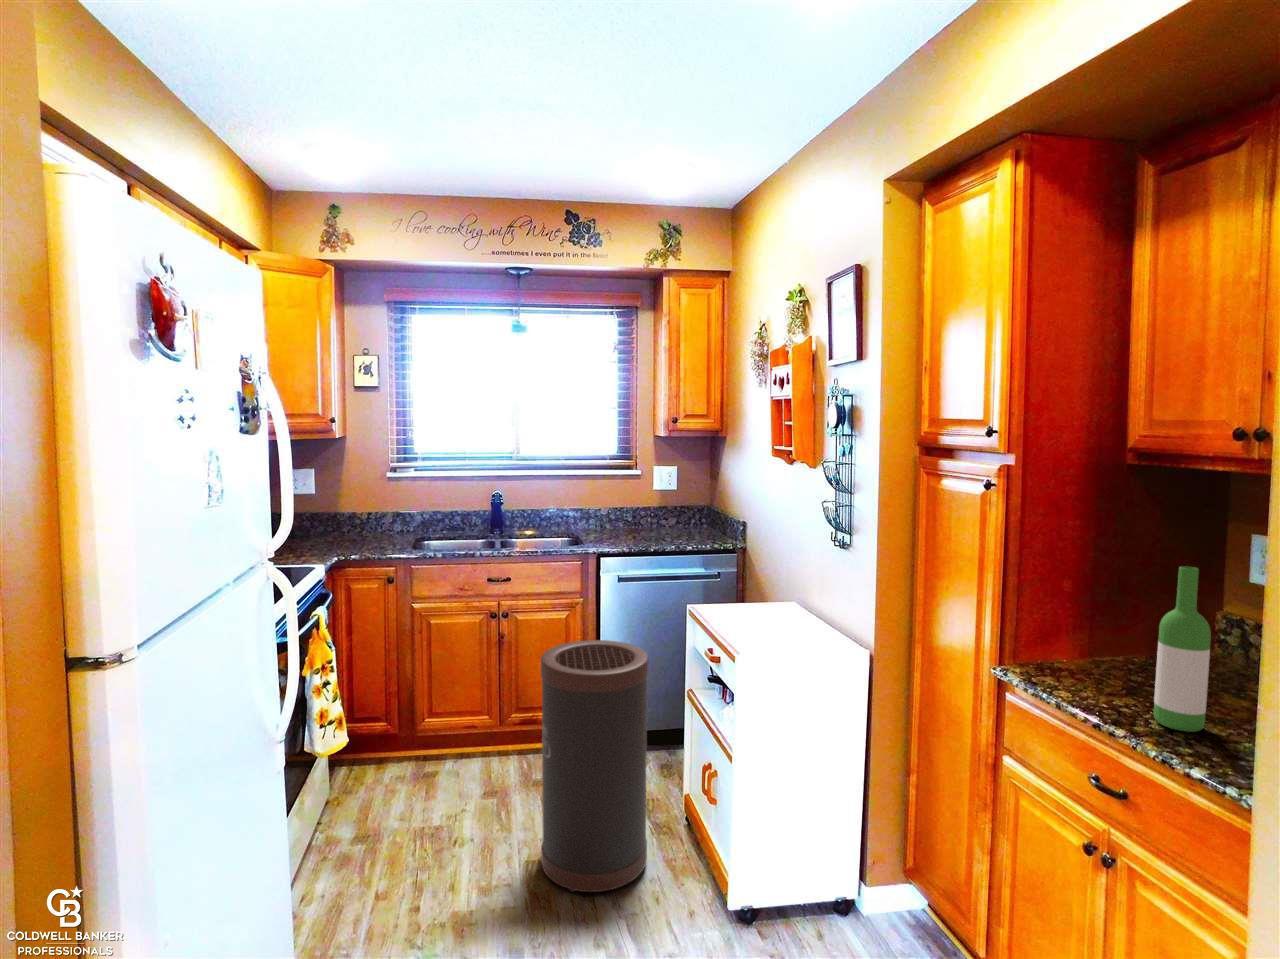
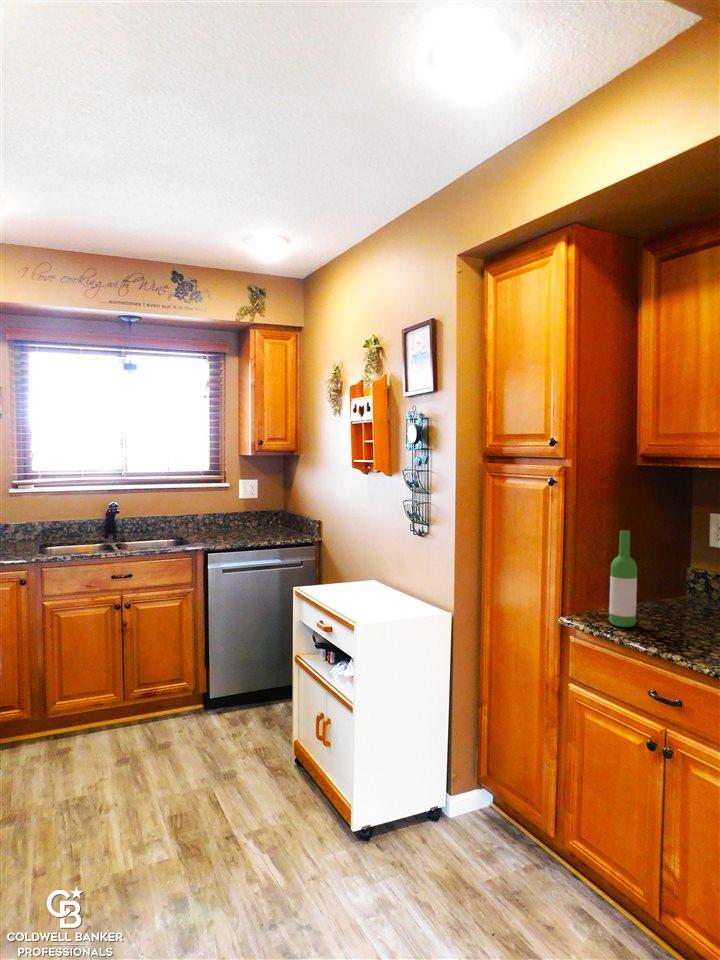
trash can: present [541,640,649,892] -> none [183,617,270,815]

